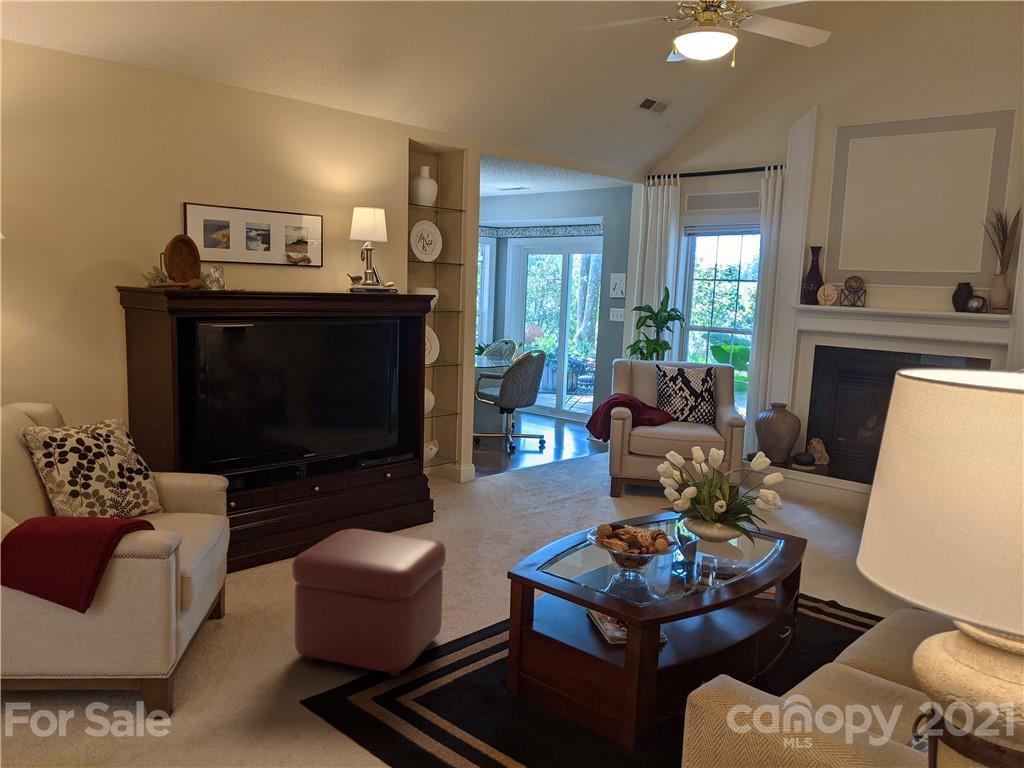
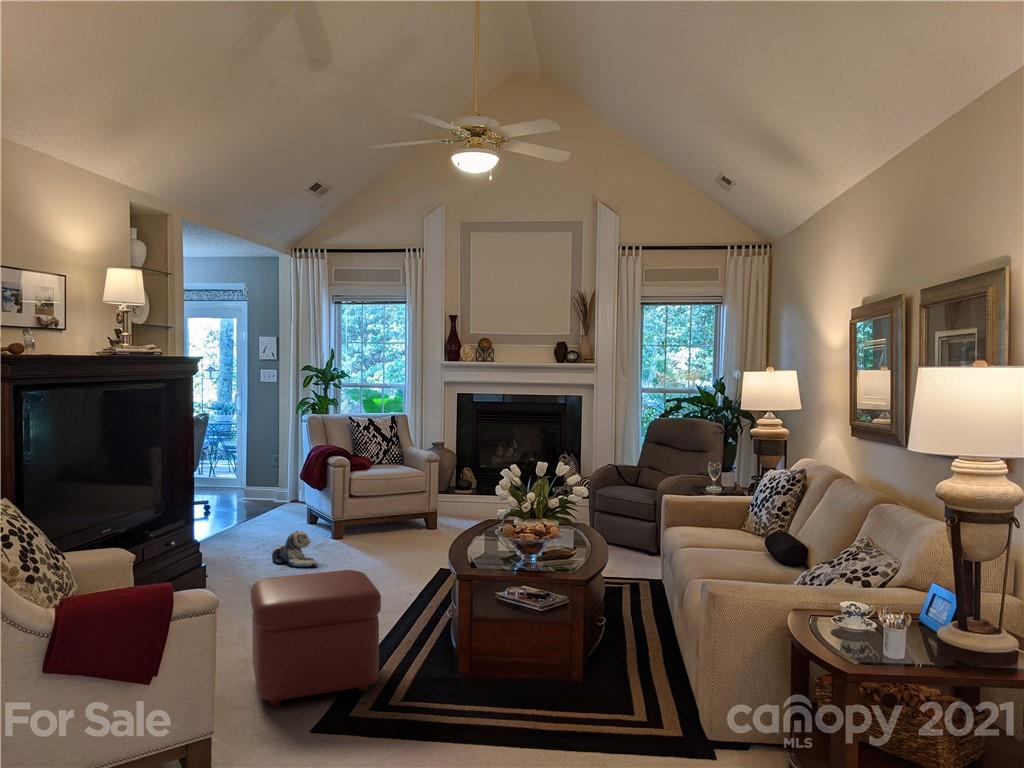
plush toy: none [519,481,552,522] -> present [272,531,317,568]

